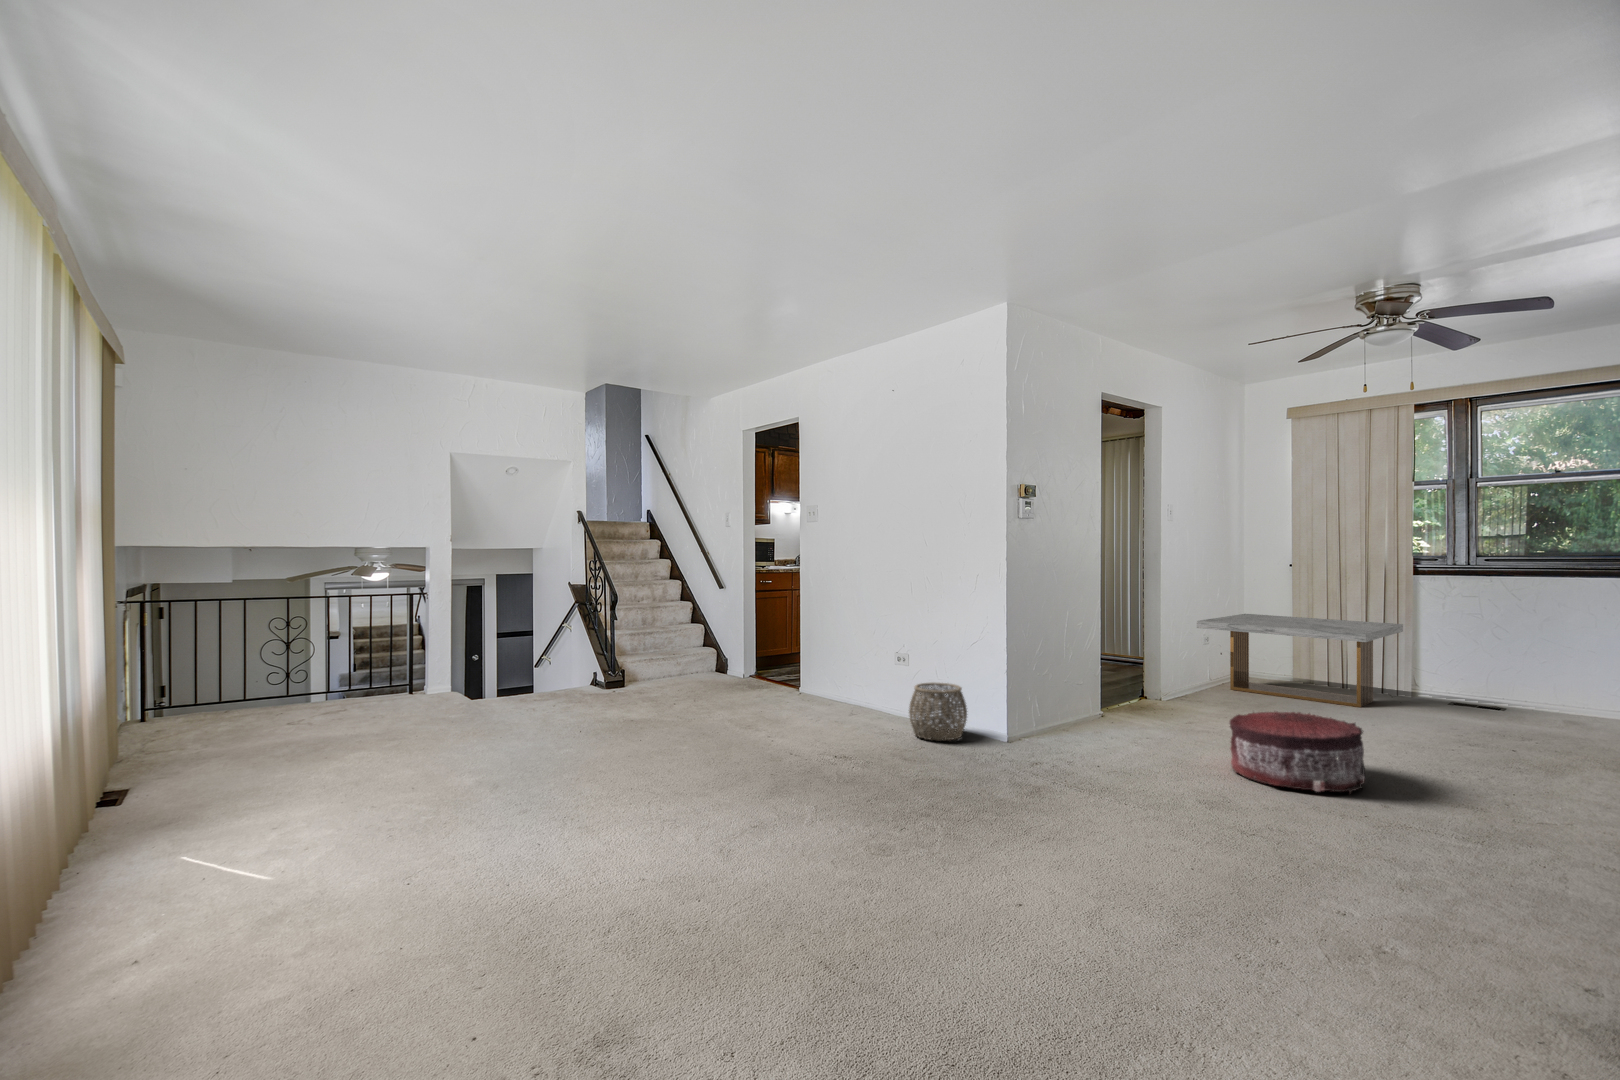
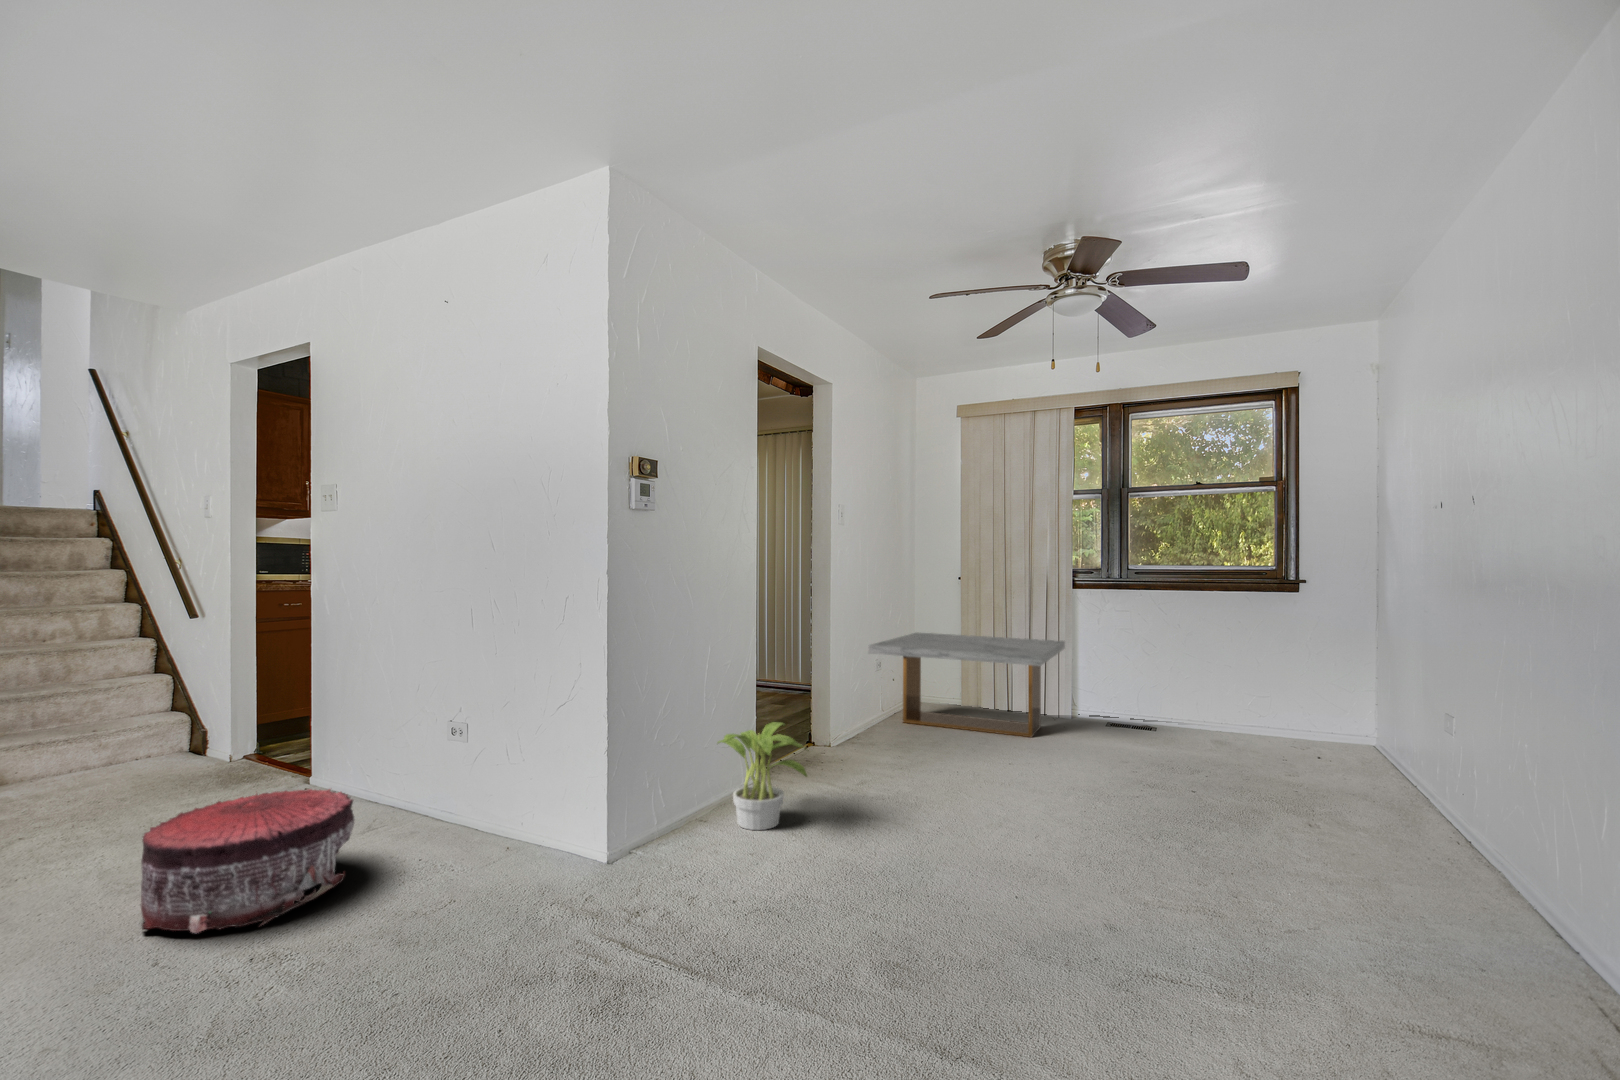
potted plant: none [1076,667,1148,739] -> present [718,722,809,830]
woven basket: present [909,682,967,741] -> none [441,769,544,875]
pouf: present [1230,712,1365,793] -> present [141,789,355,933]

